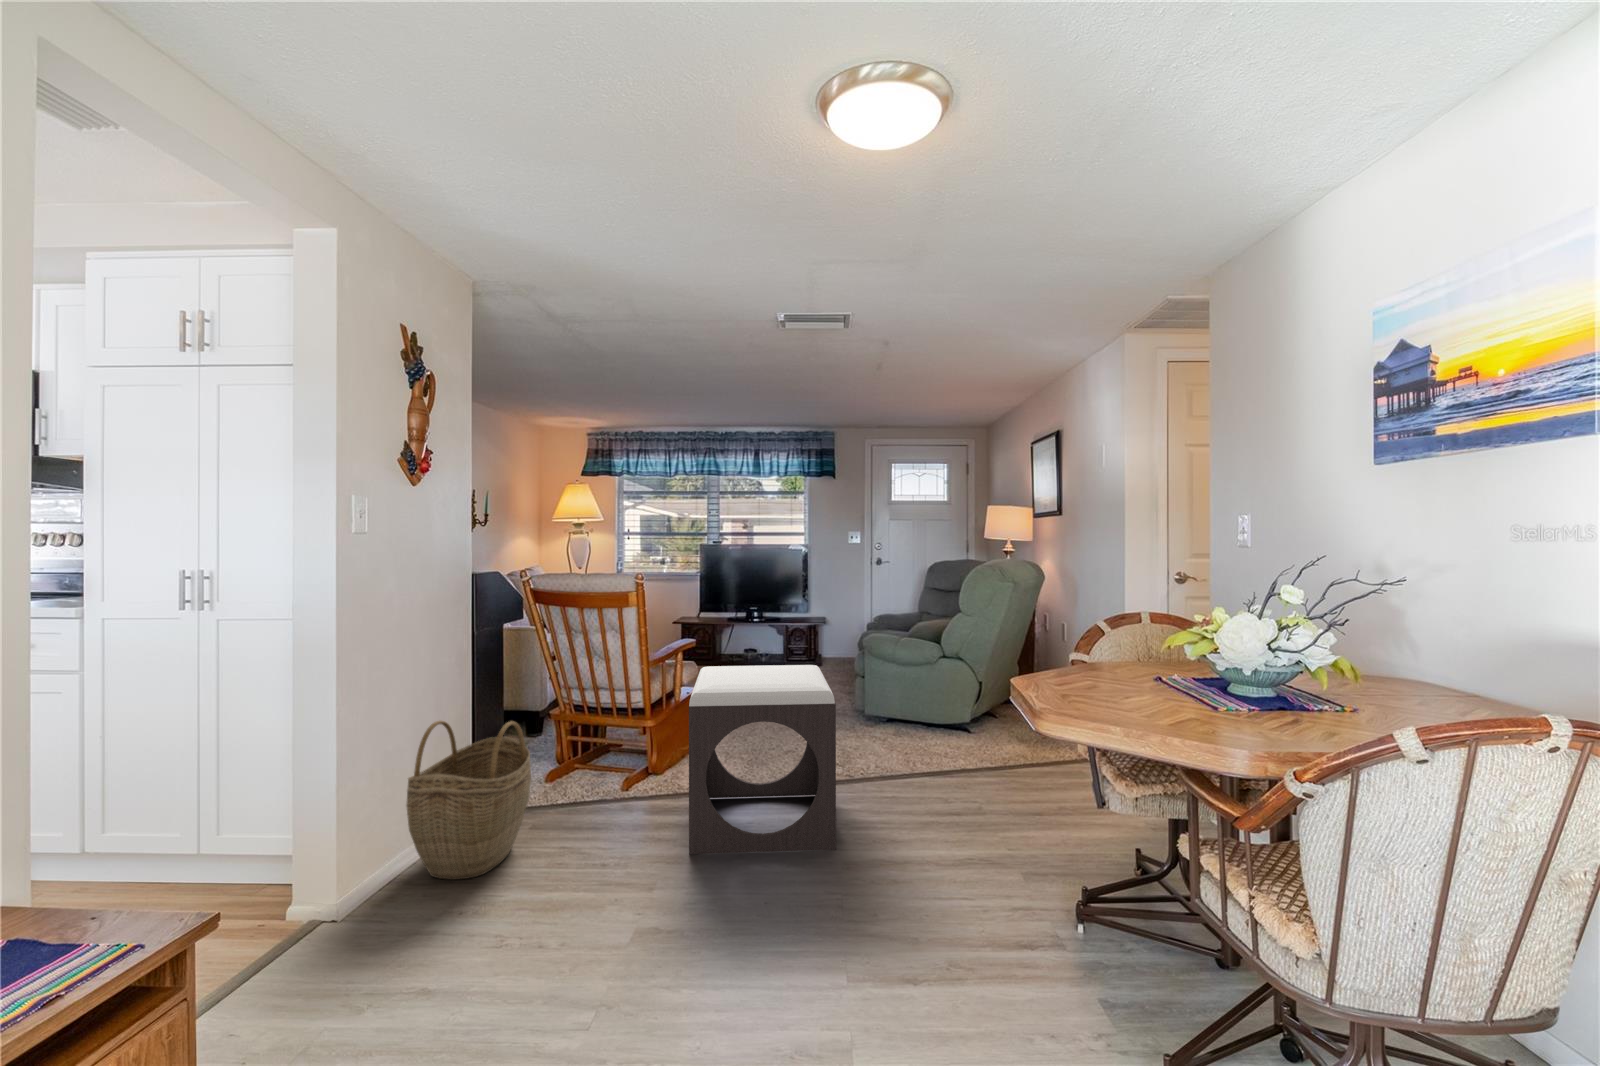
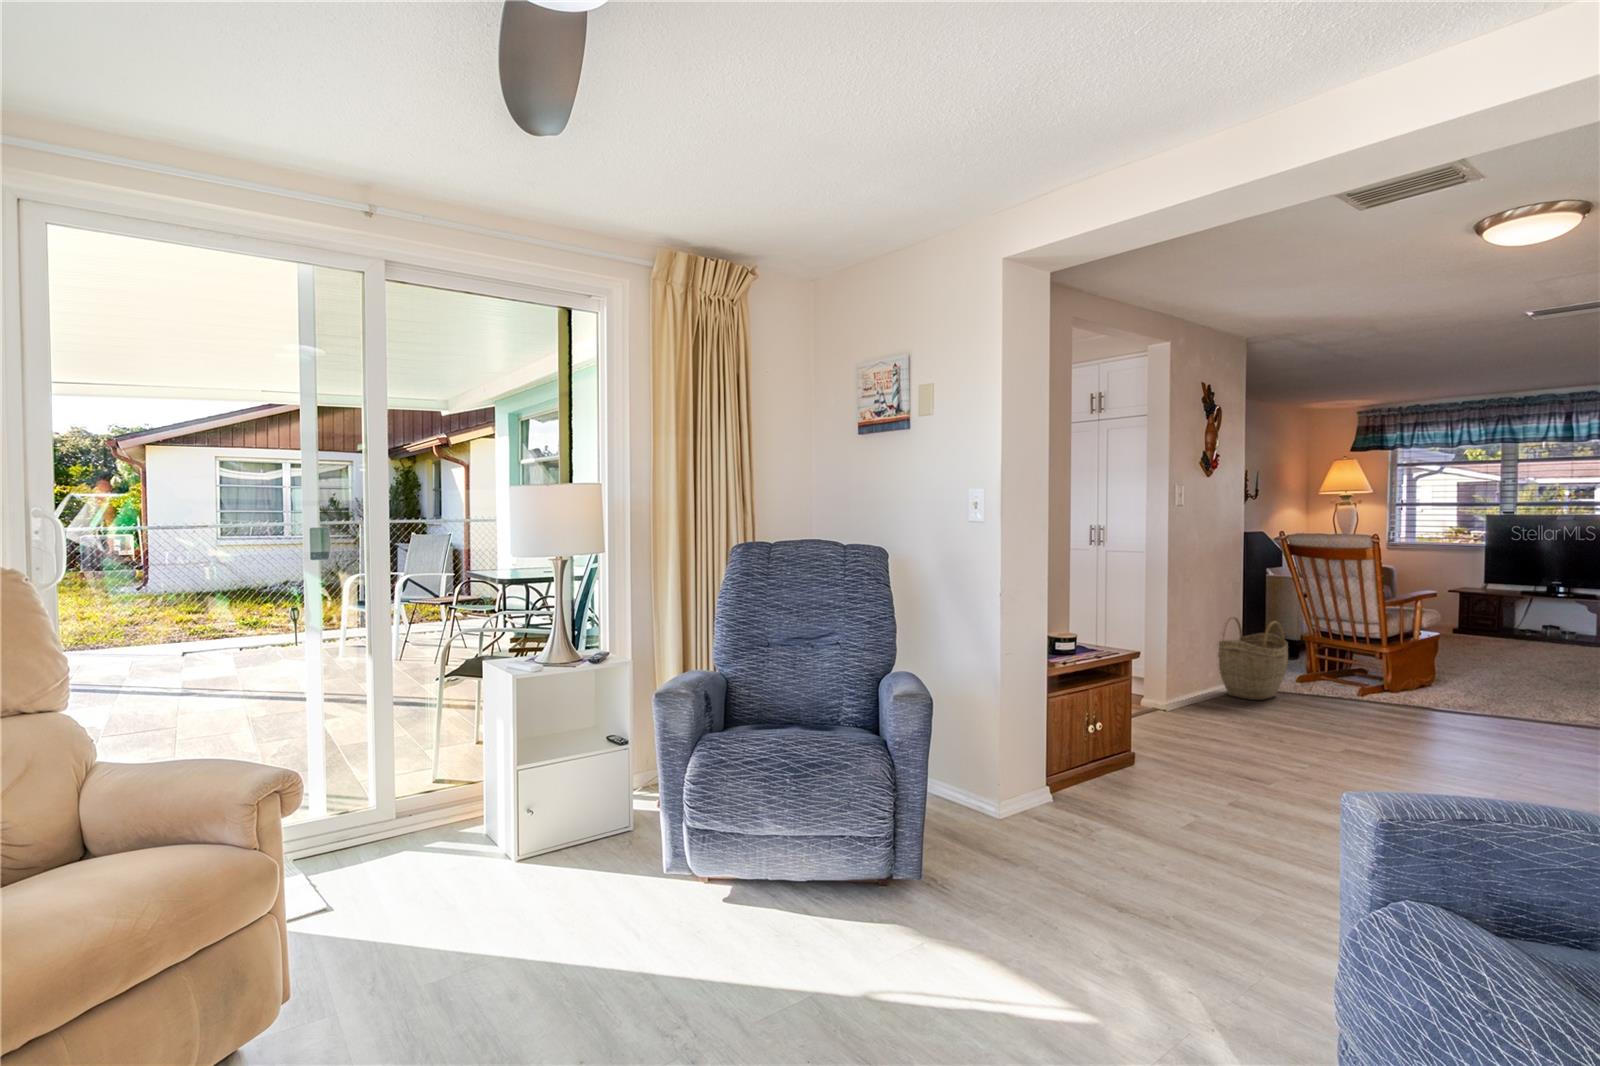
footstool: present [689,665,836,854] -> none [1396,608,1541,739]

